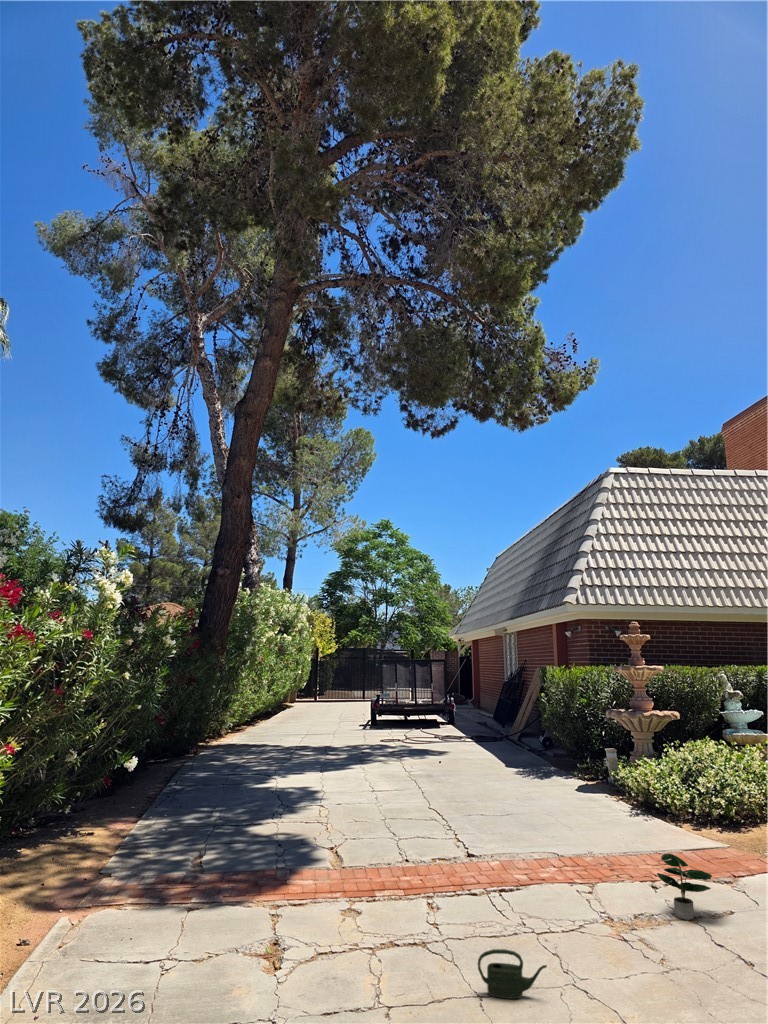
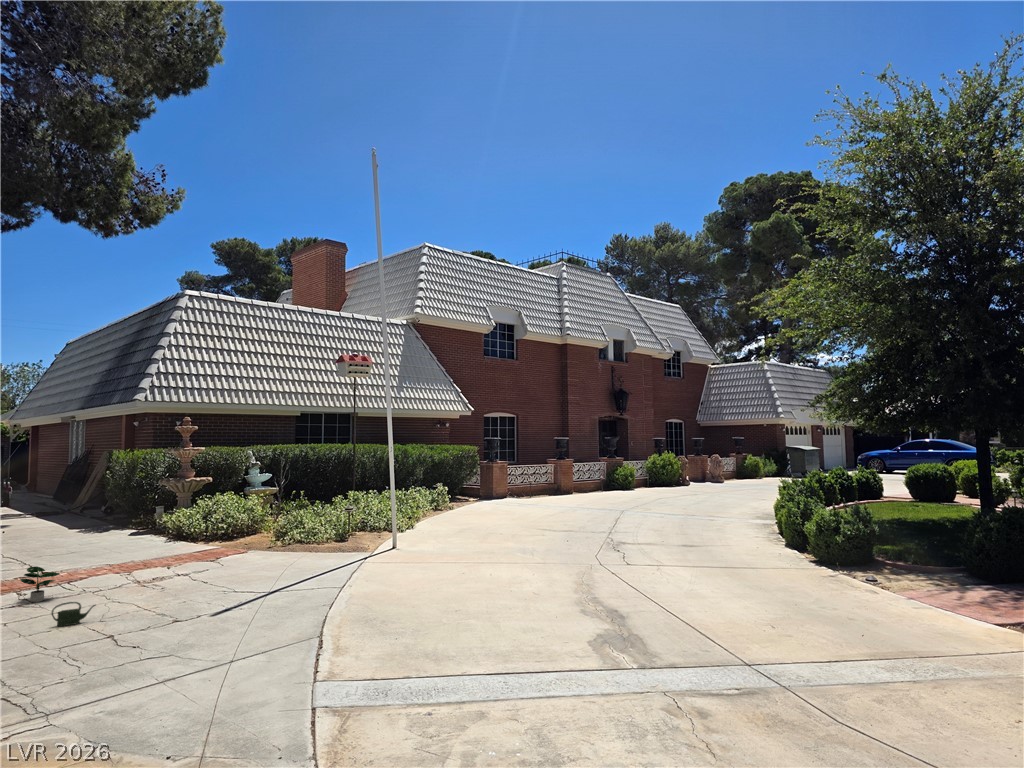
potted plant: present [657,854,712,920] -> present [20,566,60,602]

